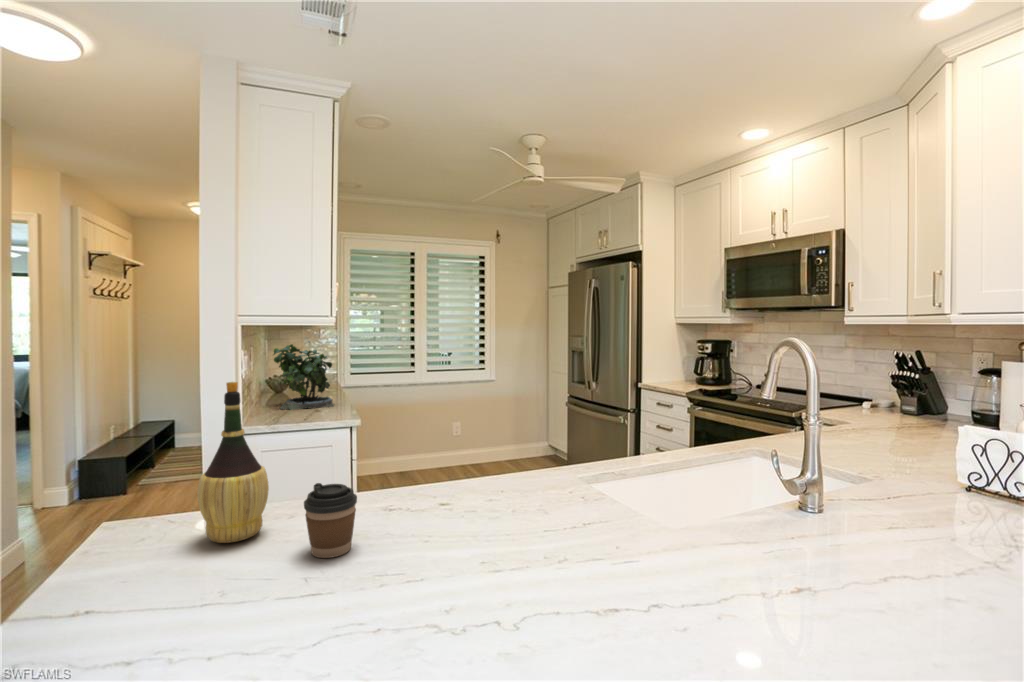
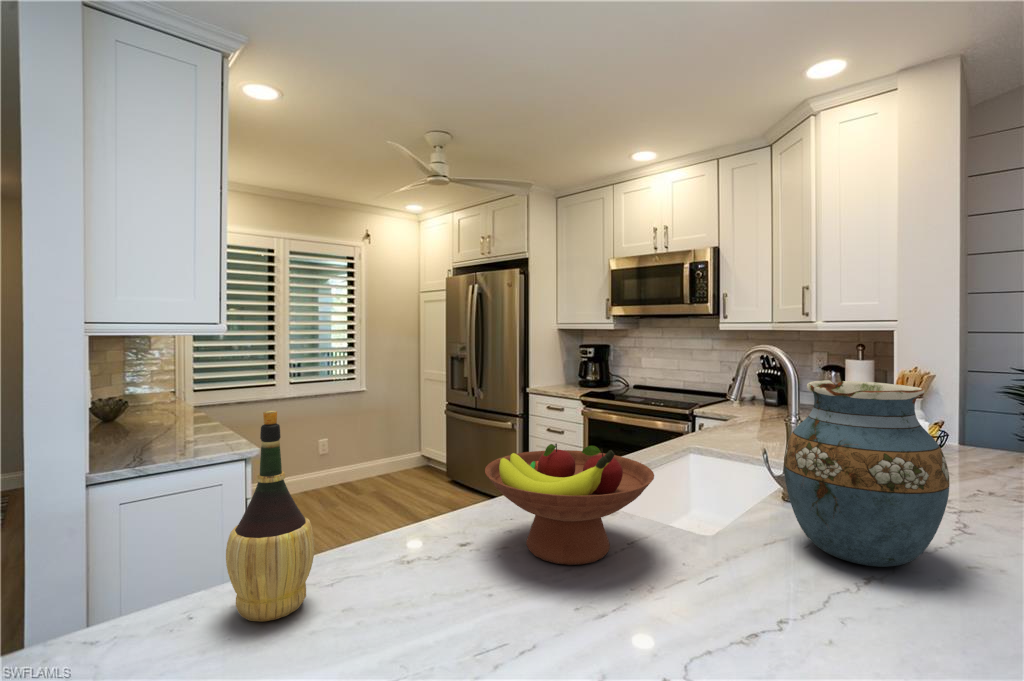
potted plant: present [273,341,334,410] -> none [113,350,206,439]
vase: none [727,375,913,592] -> present [784,380,950,567]
fruit bowl: none [422,426,582,540] -> present [485,443,654,565]
coffee cup: present [304,483,357,558] -> none [386,525,447,617]

